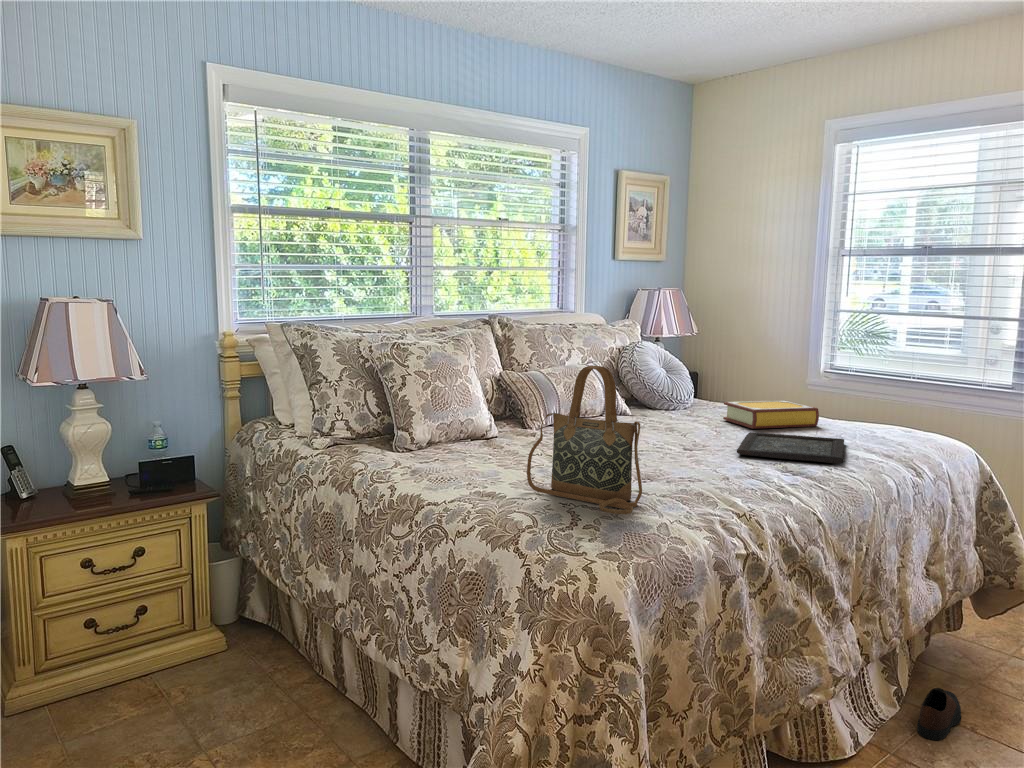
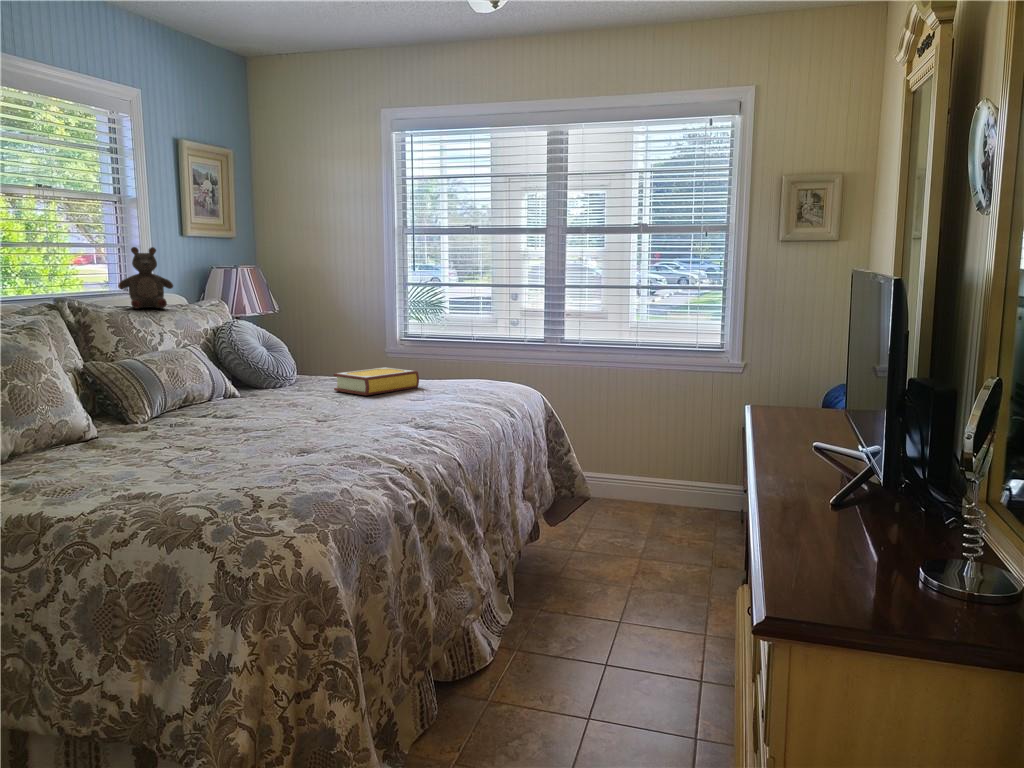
stuffed bear: none [543,271,589,327] -> present [118,247,173,309]
handbag: present [527,365,642,514] -> none [173,342,309,490]
tray: present [737,432,844,463] -> none [366,395,459,419]
shoe: present [917,688,961,740] -> none [532,586,558,628]

